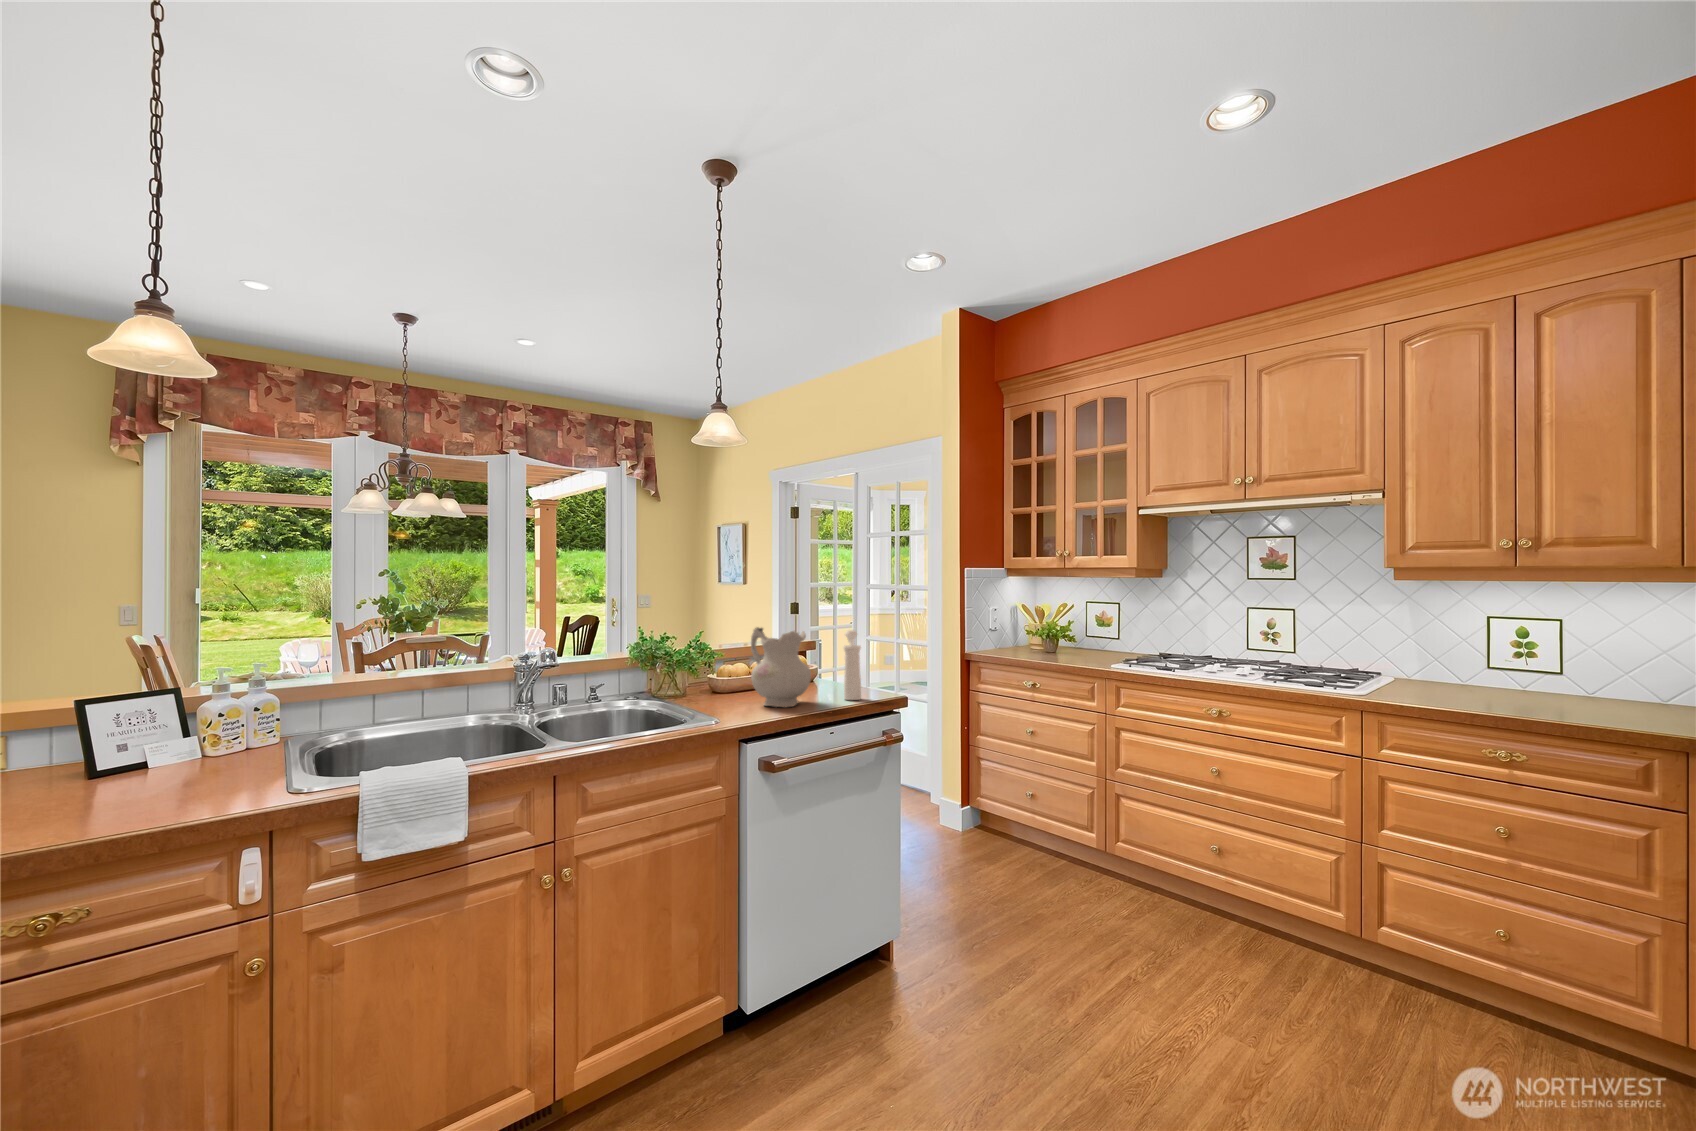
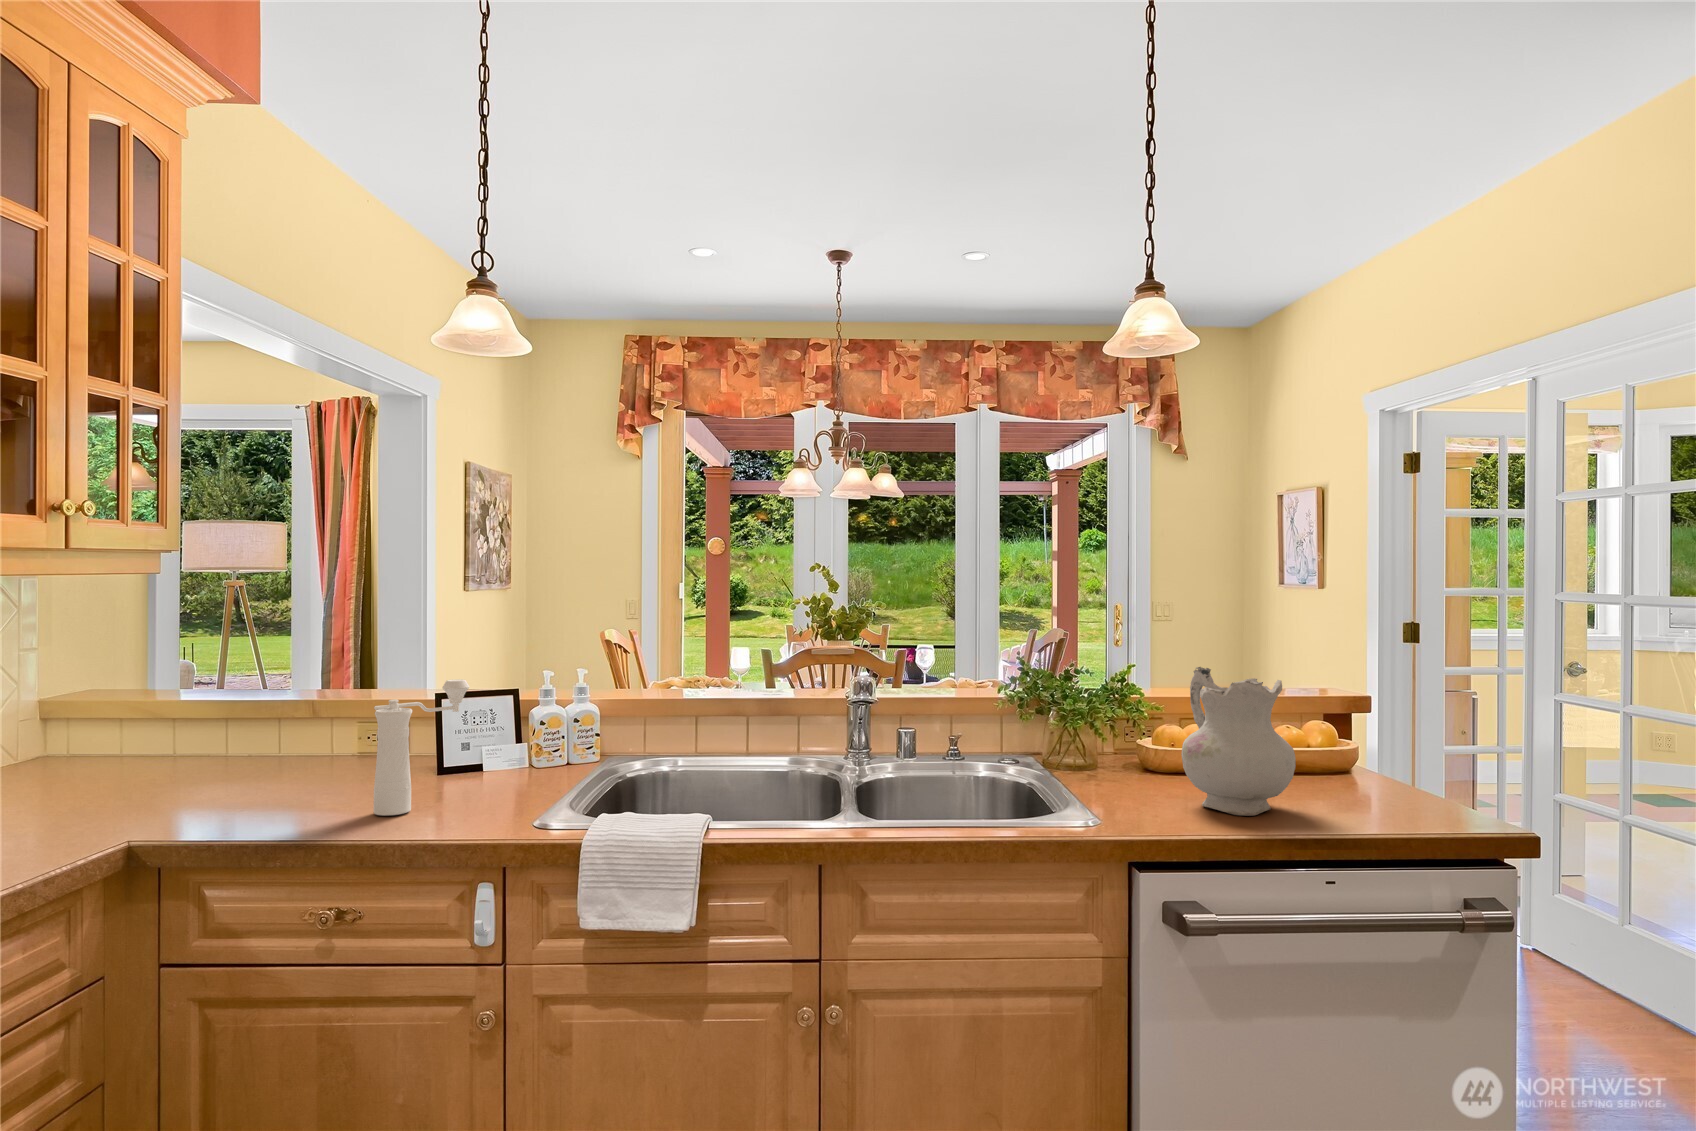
pepper mill: present [844,630,861,700] -> present [374,679,469,816]

